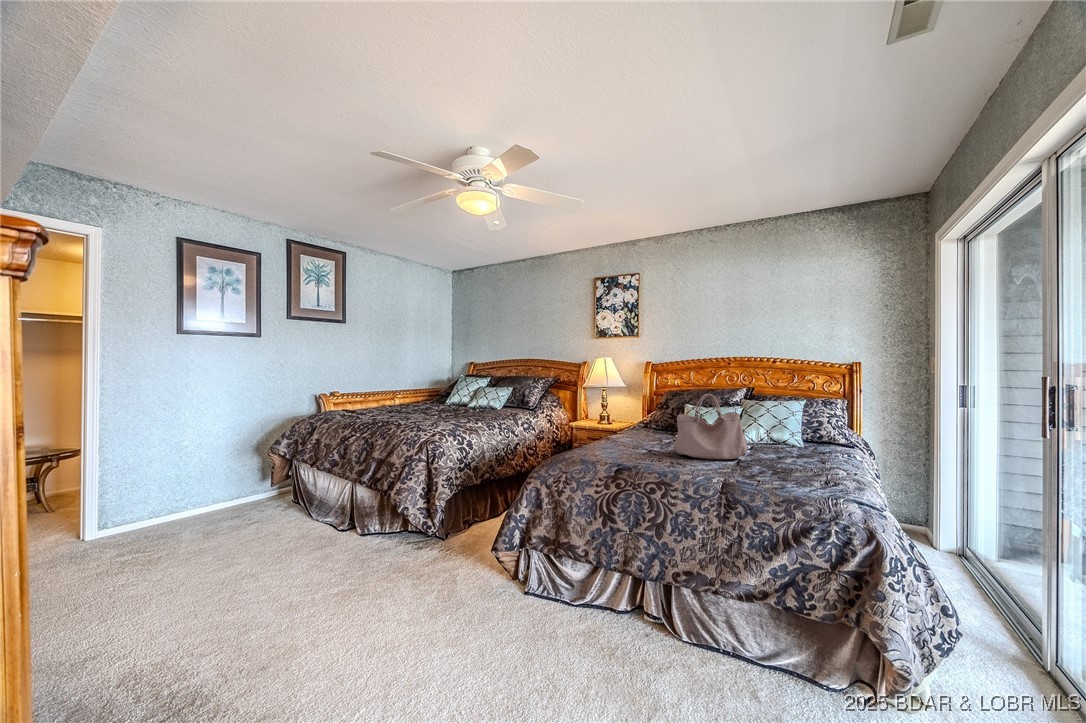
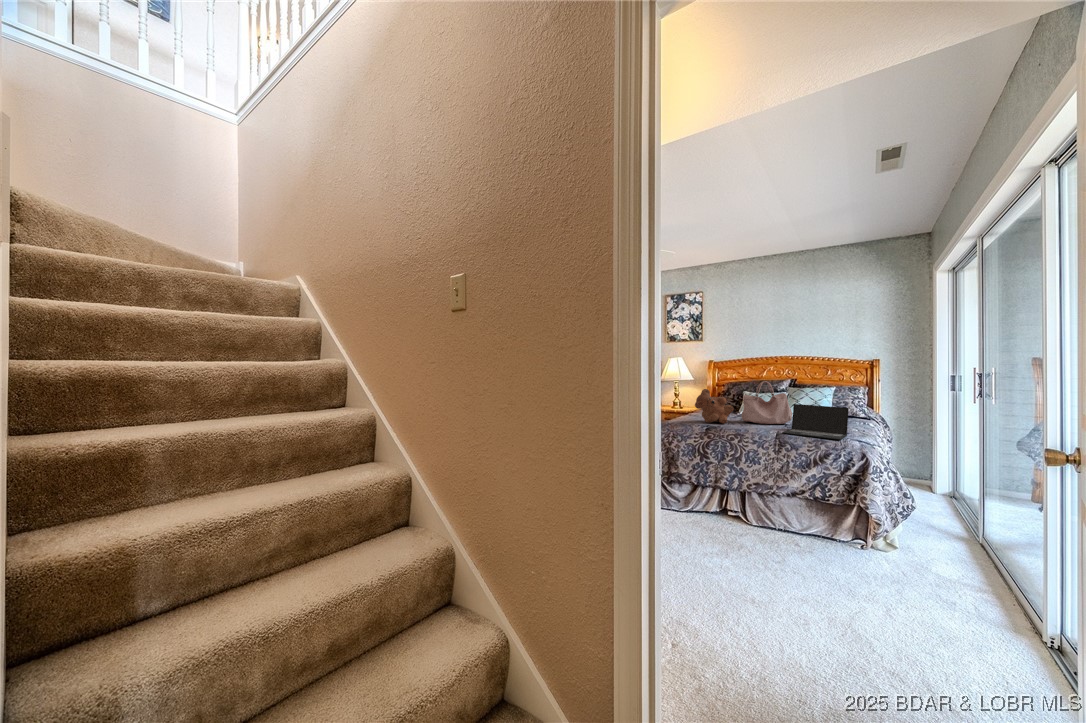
teddy bear: none [604,405,662,459] -> present [695,389,734,424]
laptop: none [731,431,835,501] -> present [782,404,849,440]

